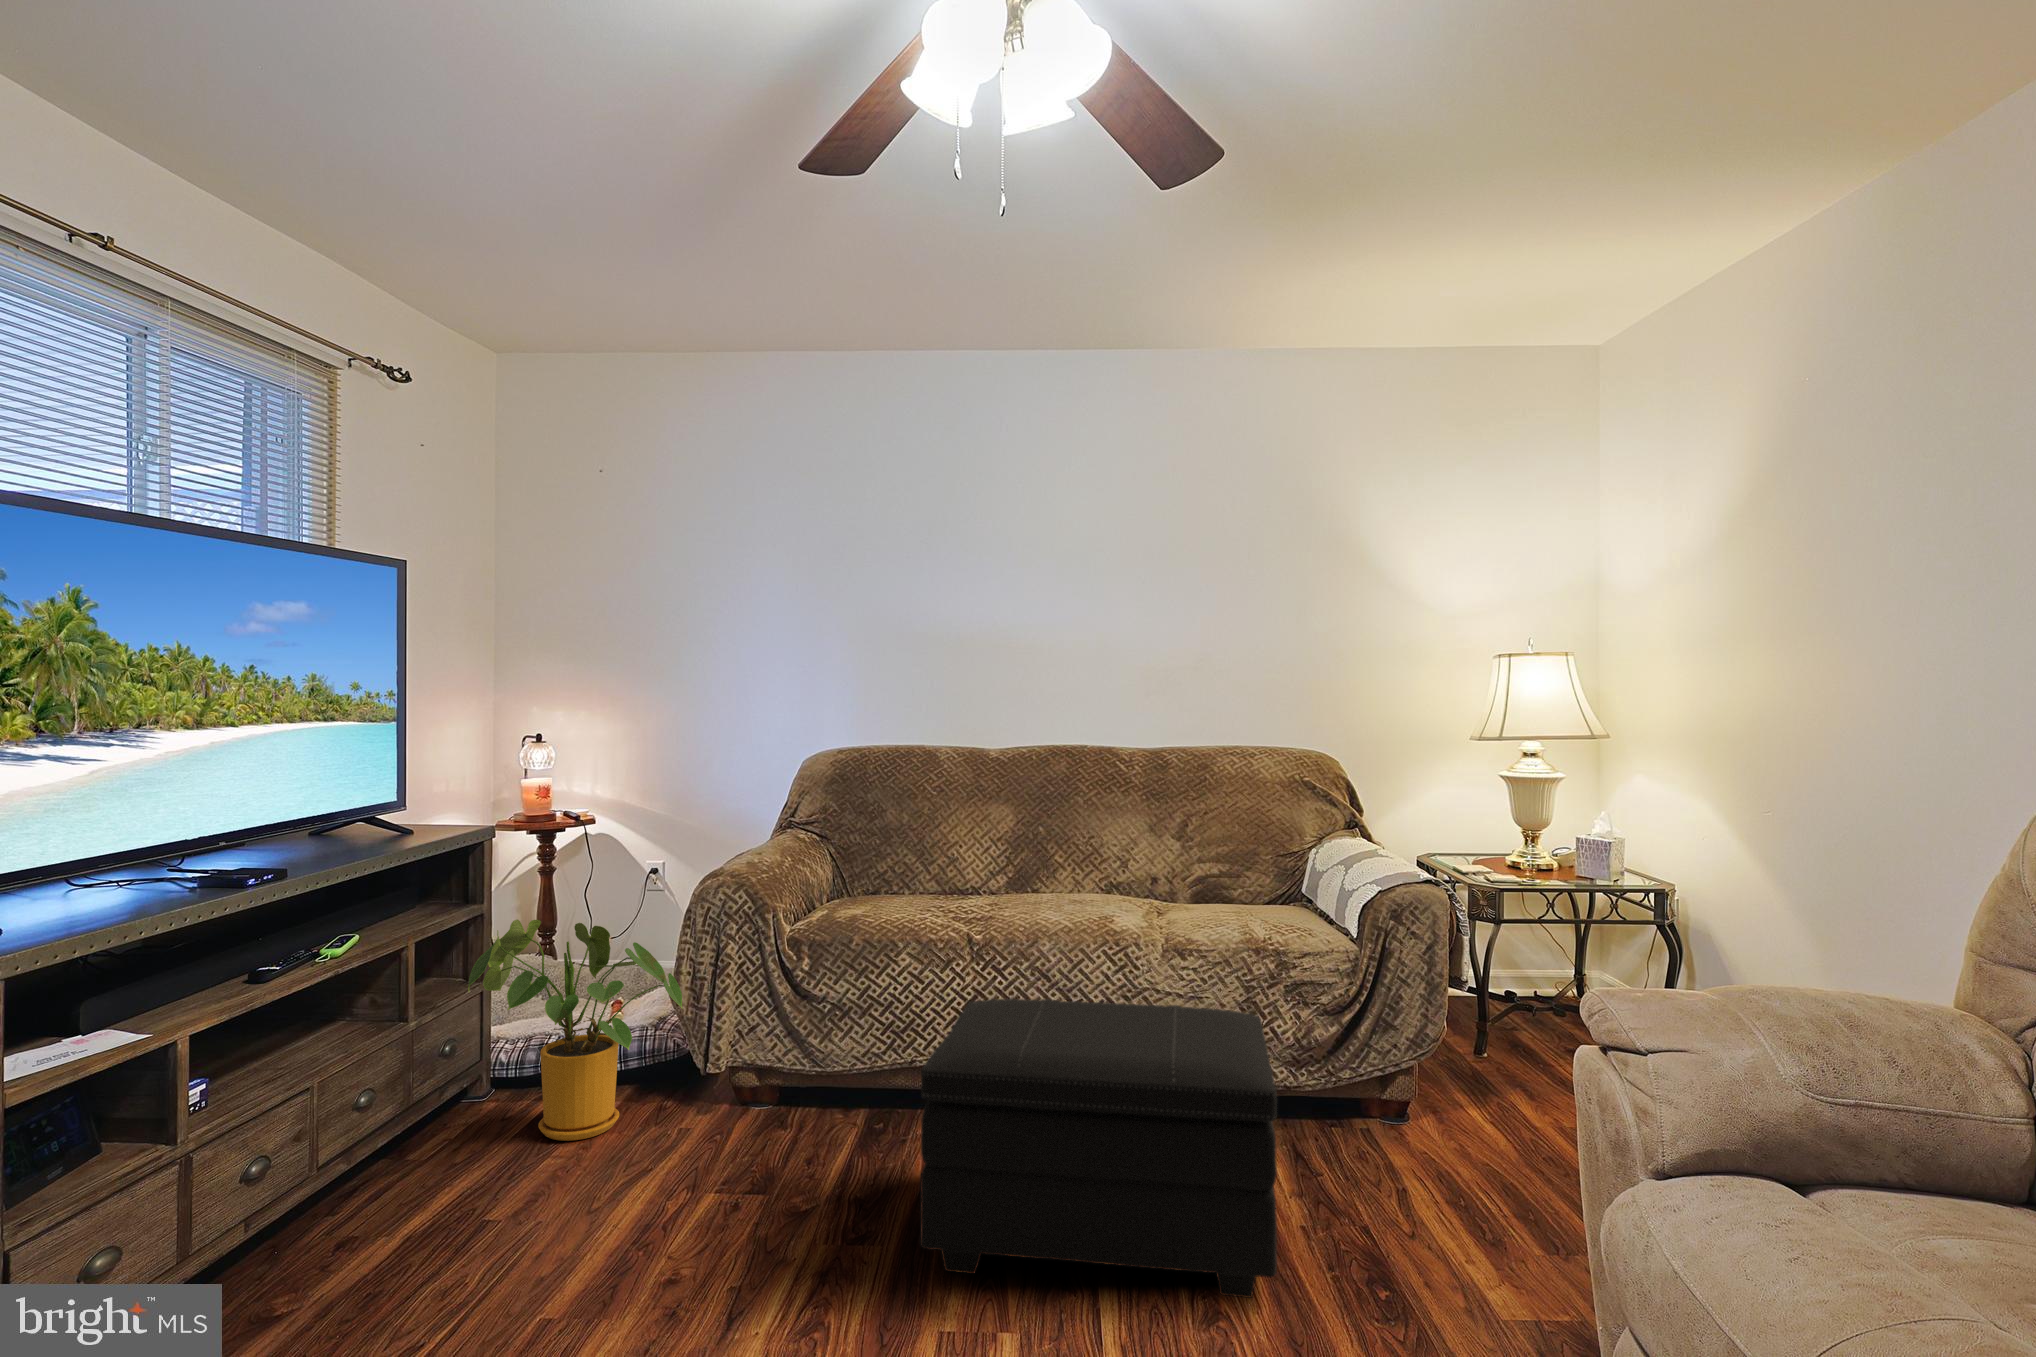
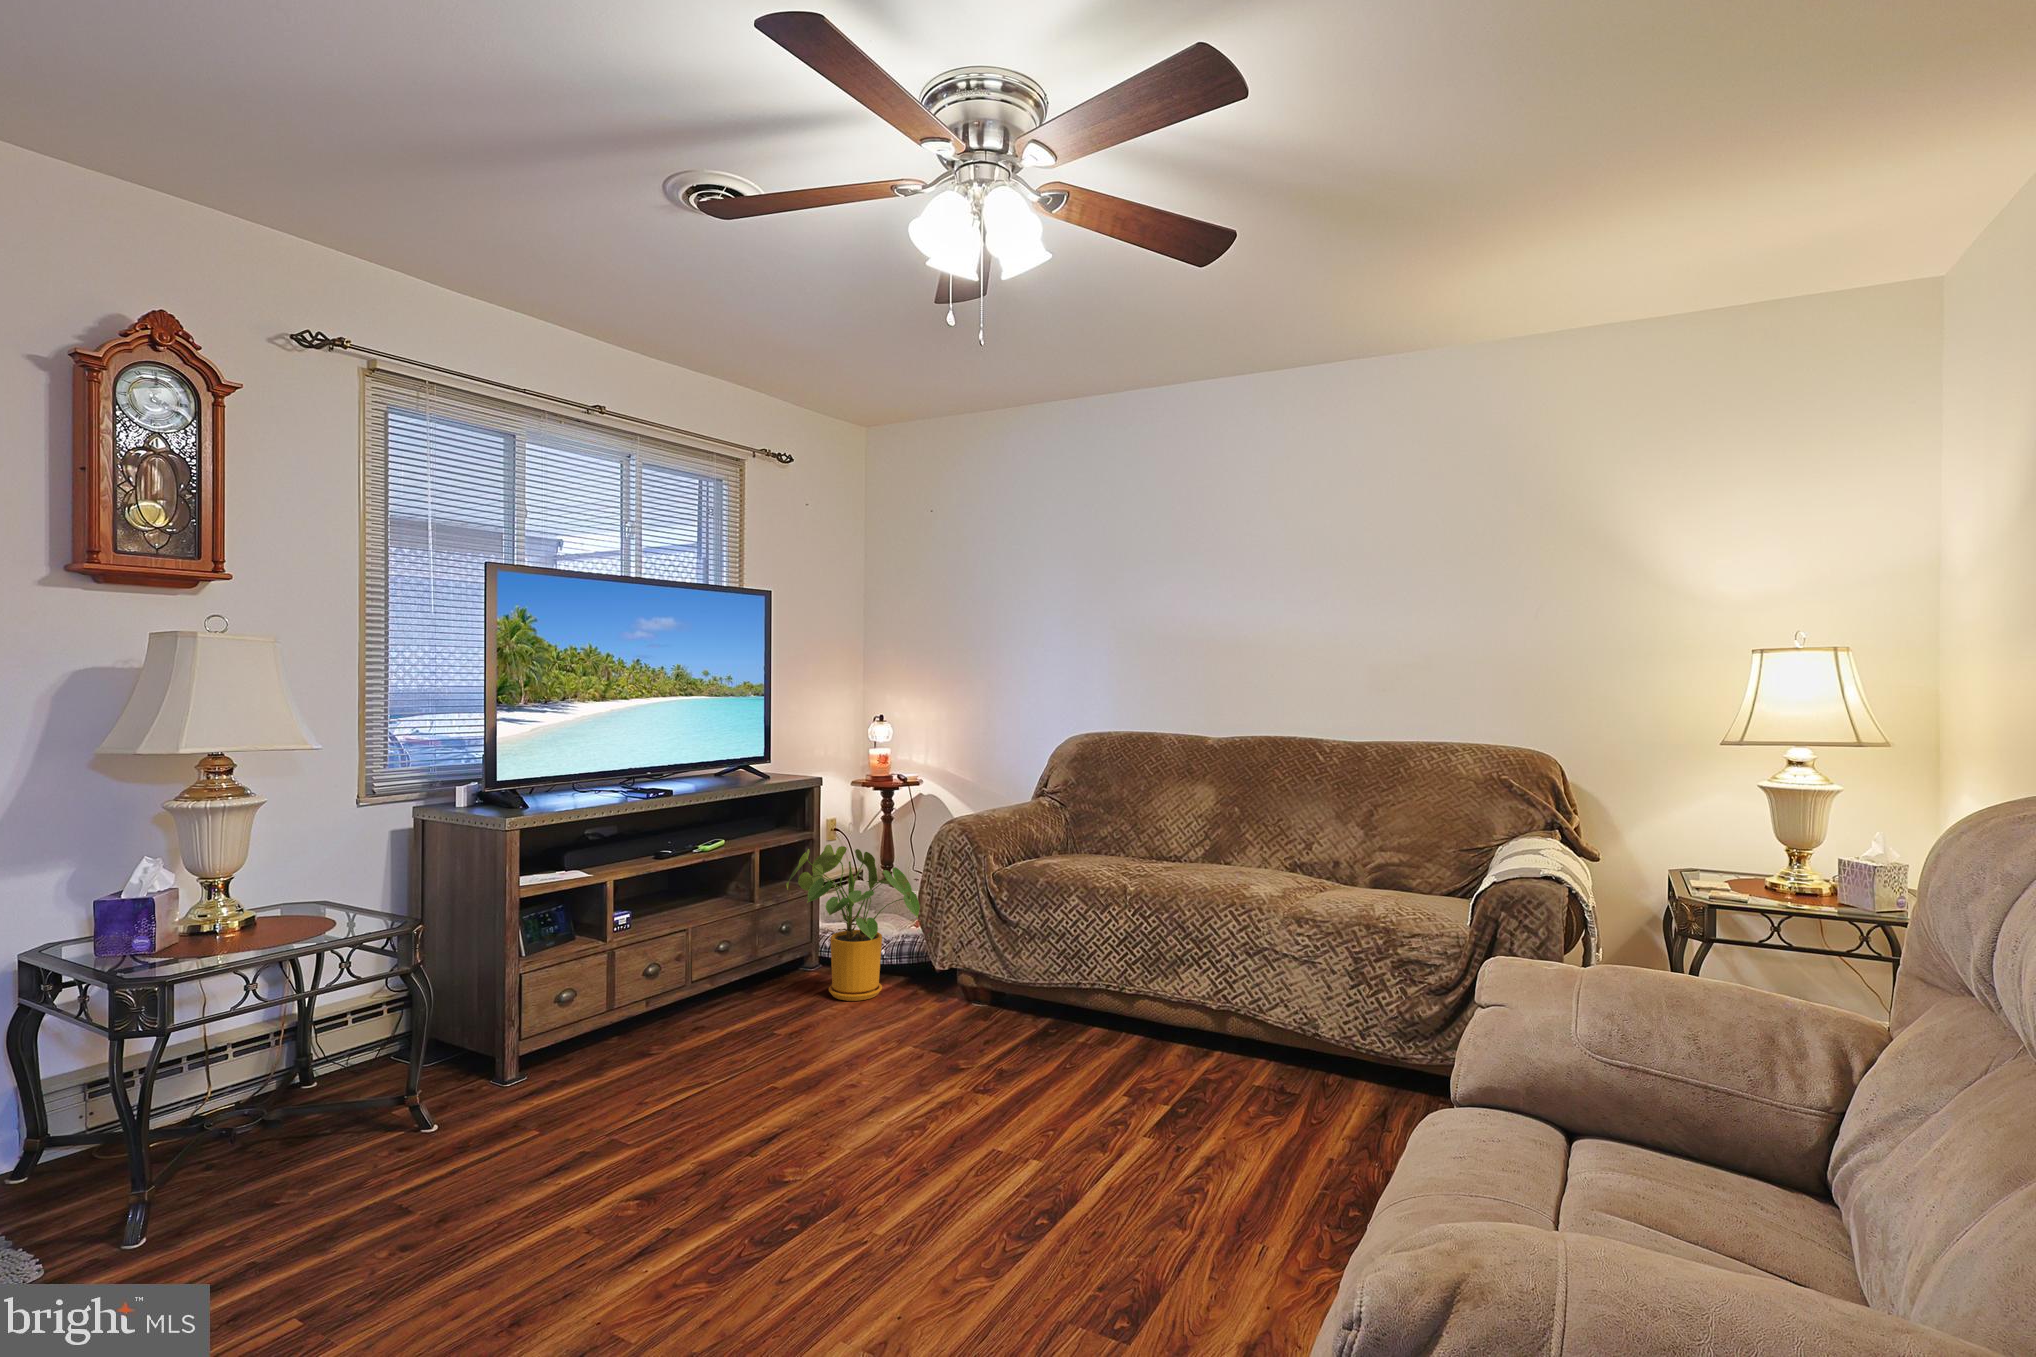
footstool: present [920,999,1277,1298] -> none [990,933,1313,1201]

